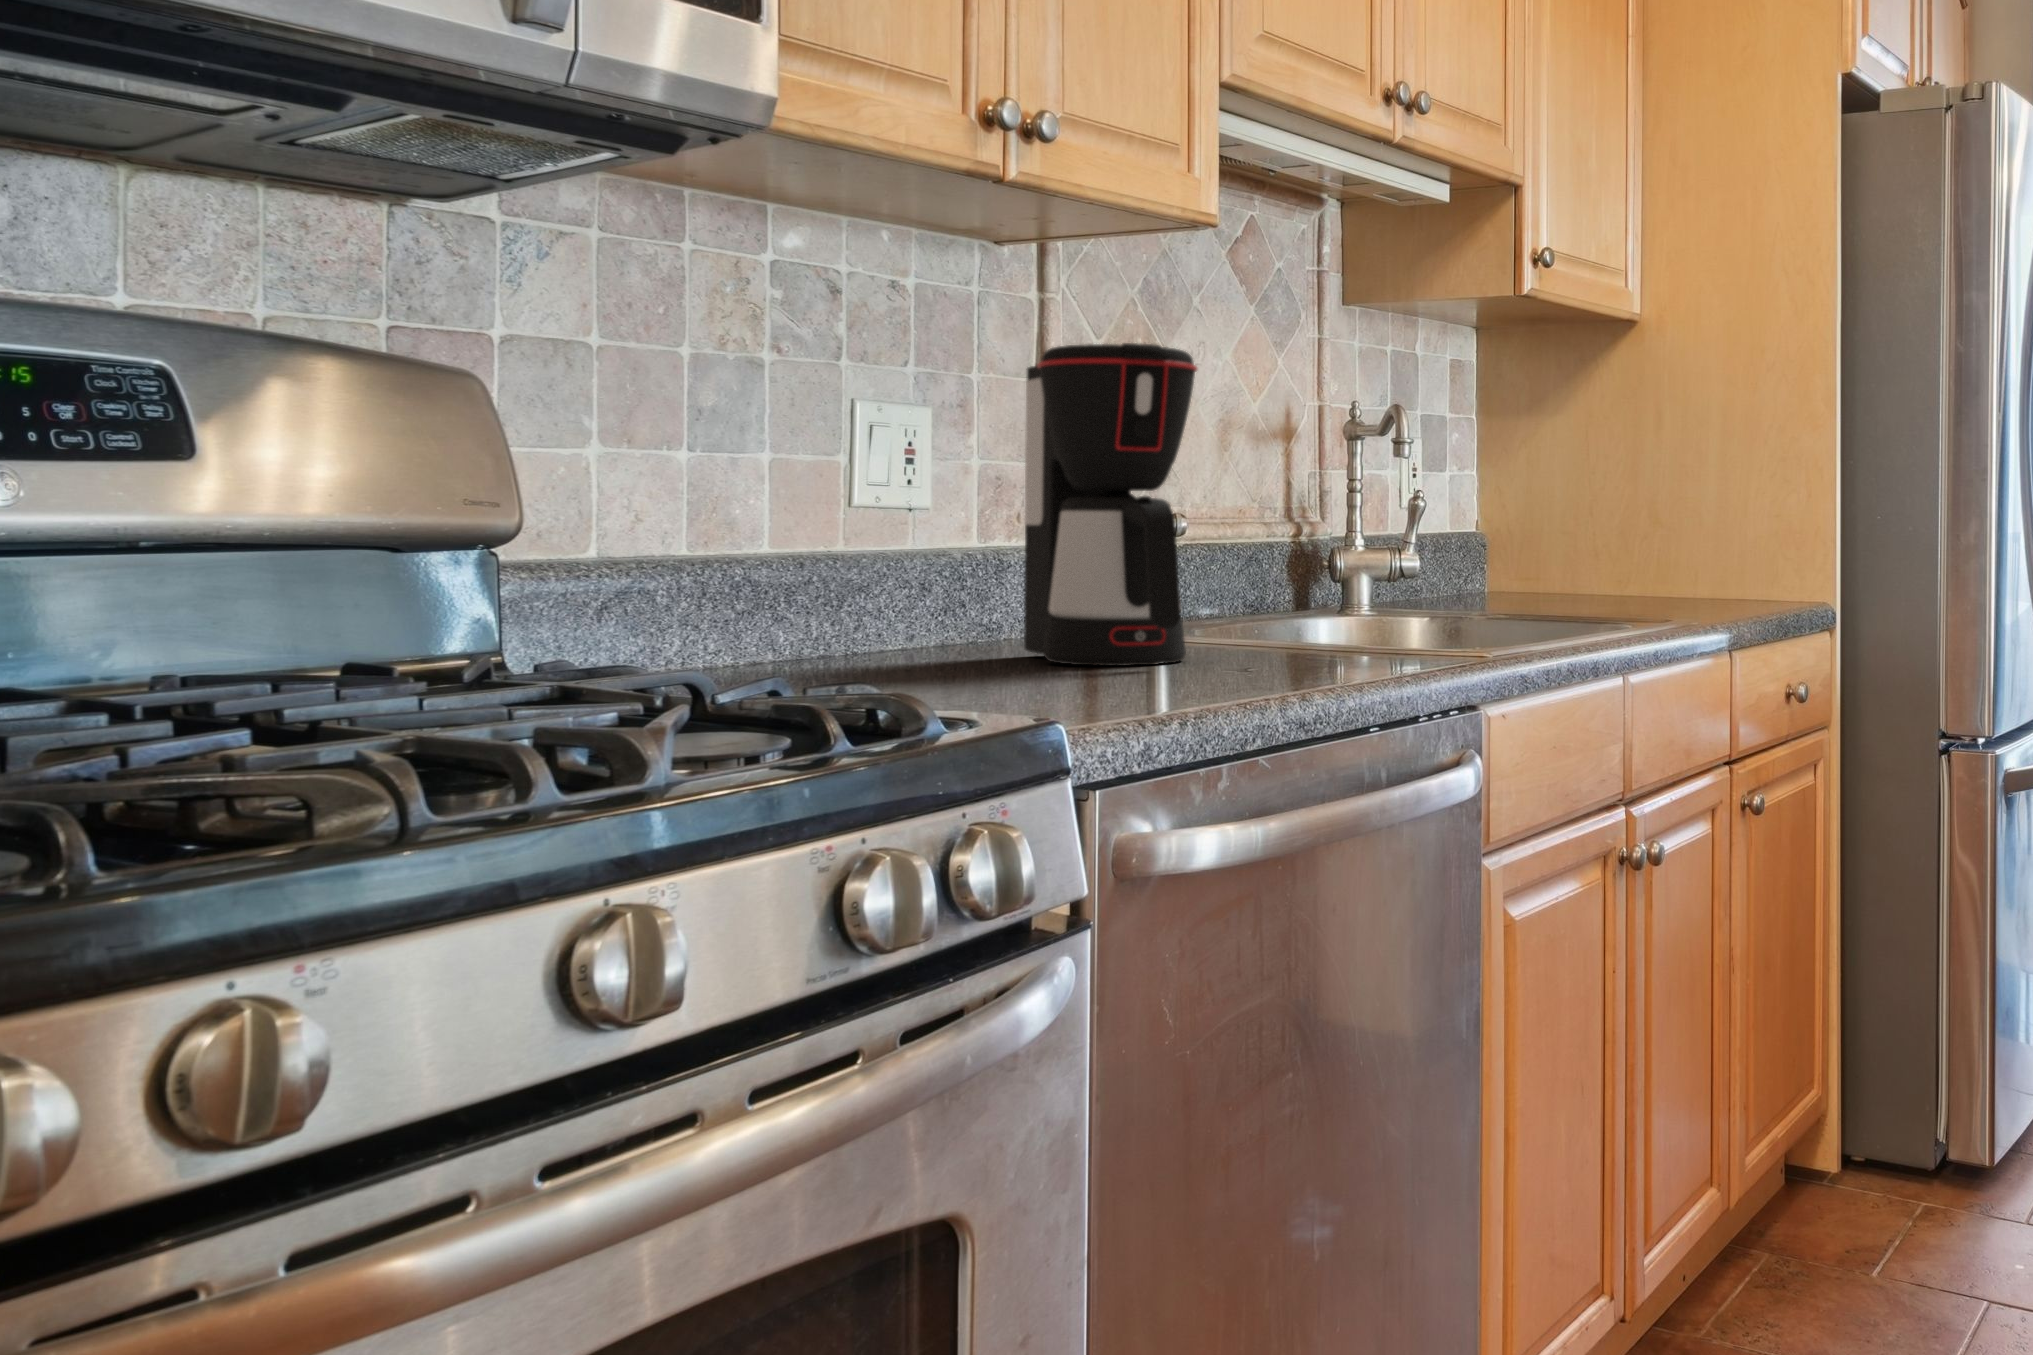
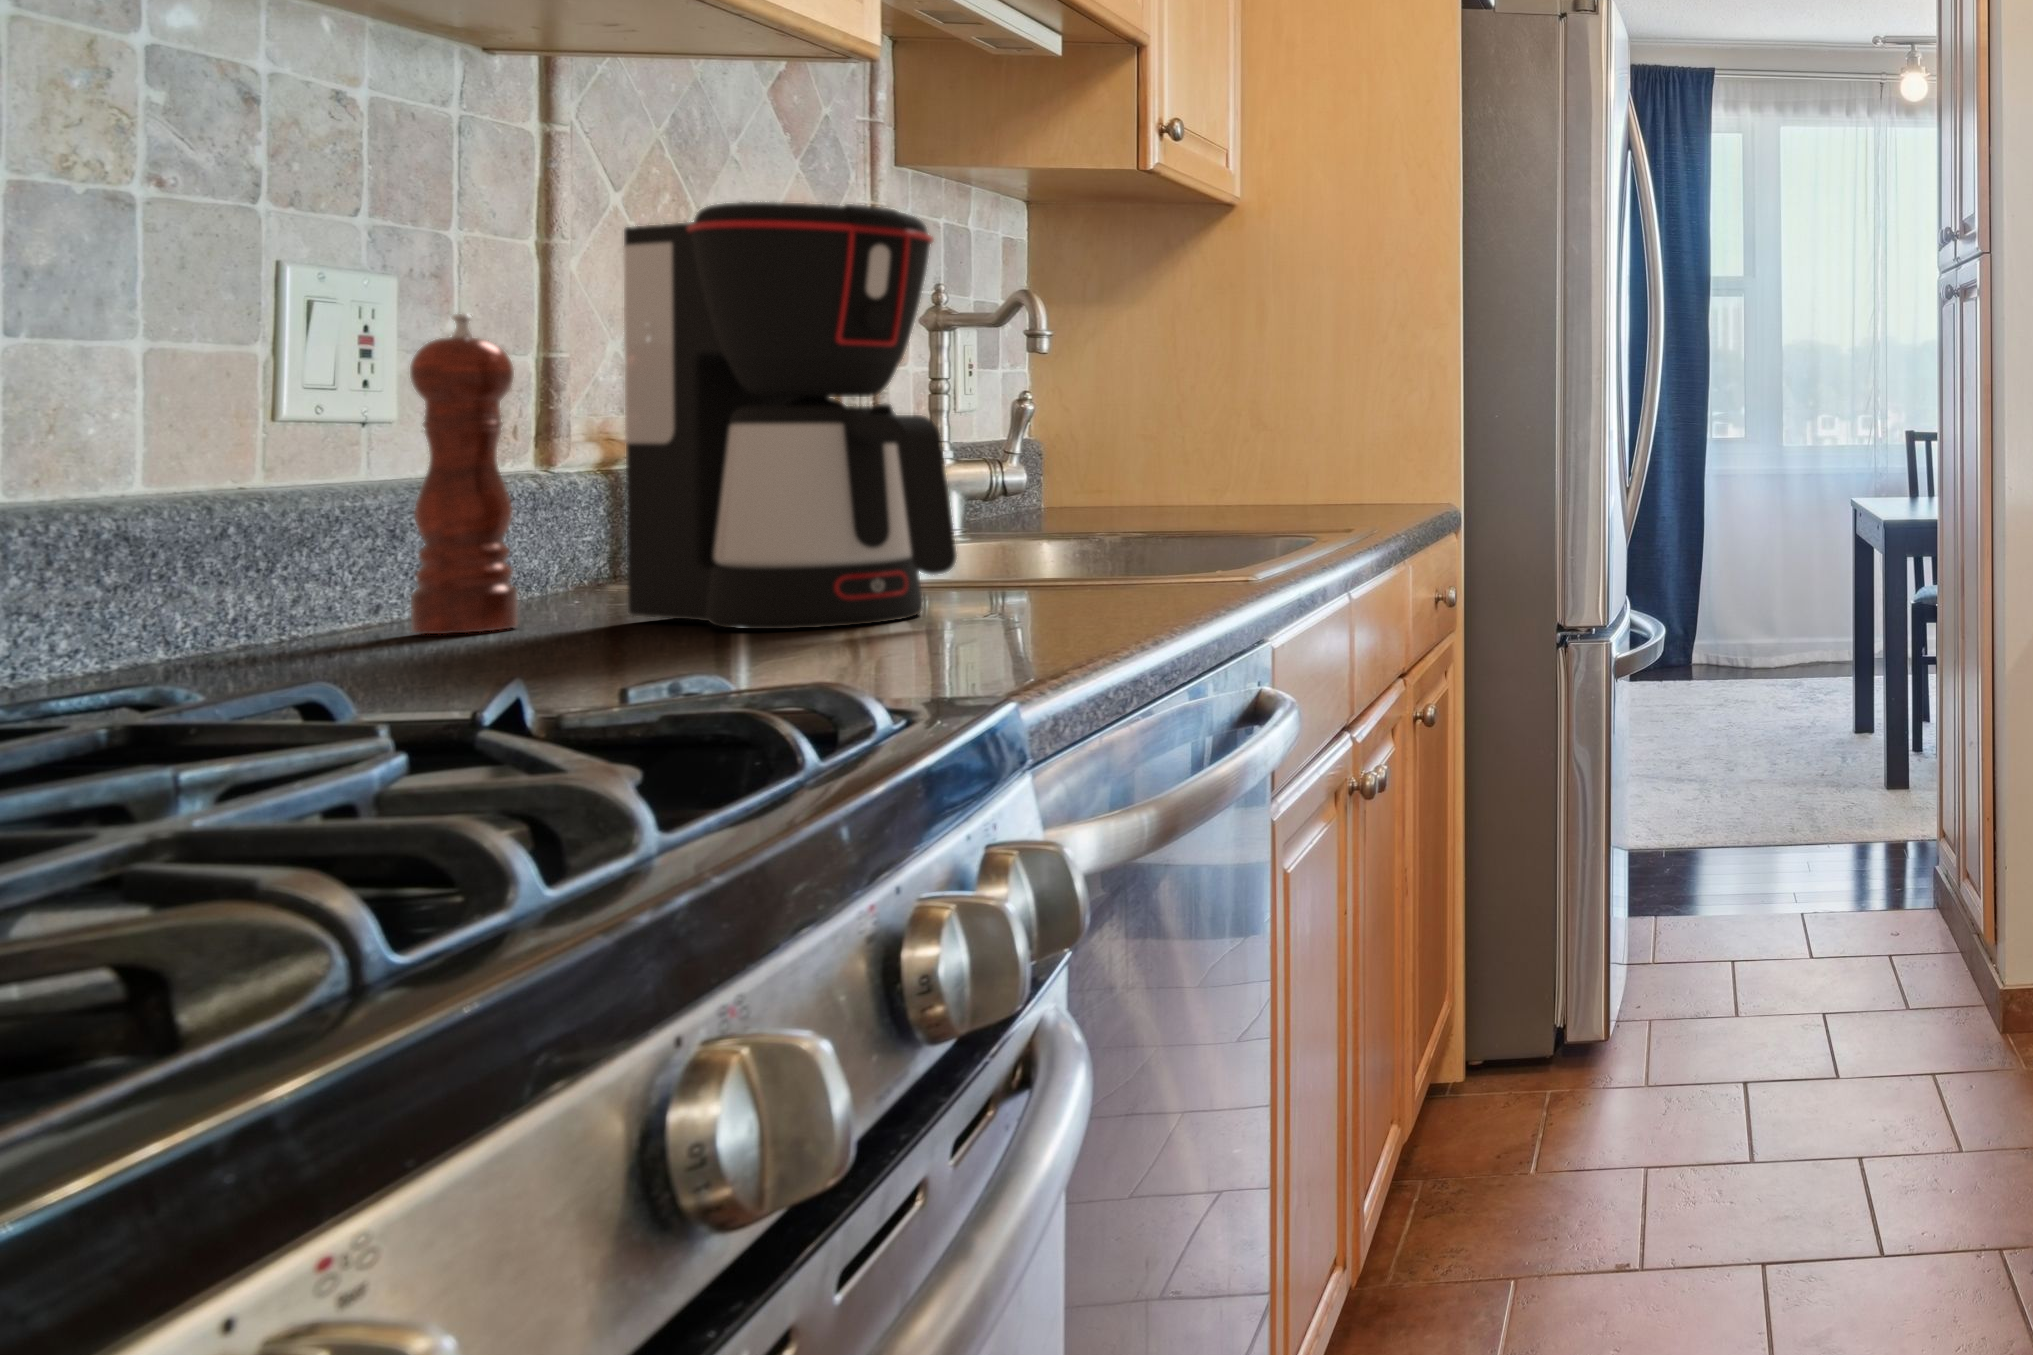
pepper mill: none [909,433,969,656] -> present [410,314,518,634]

